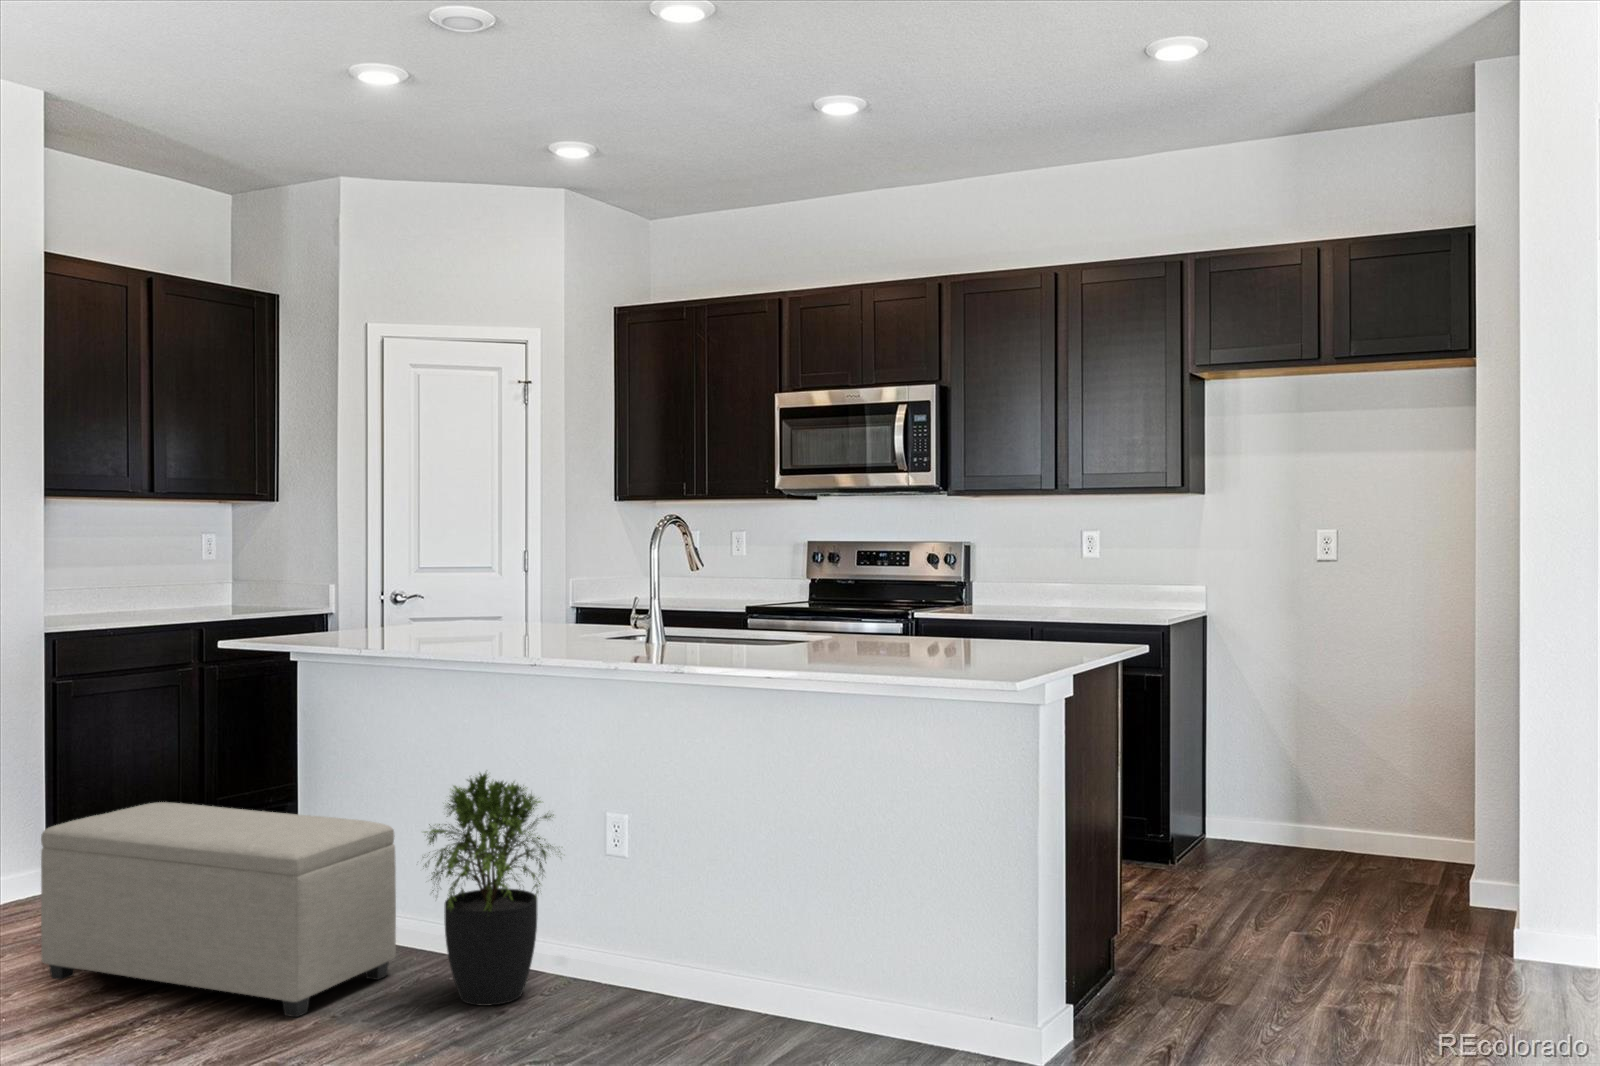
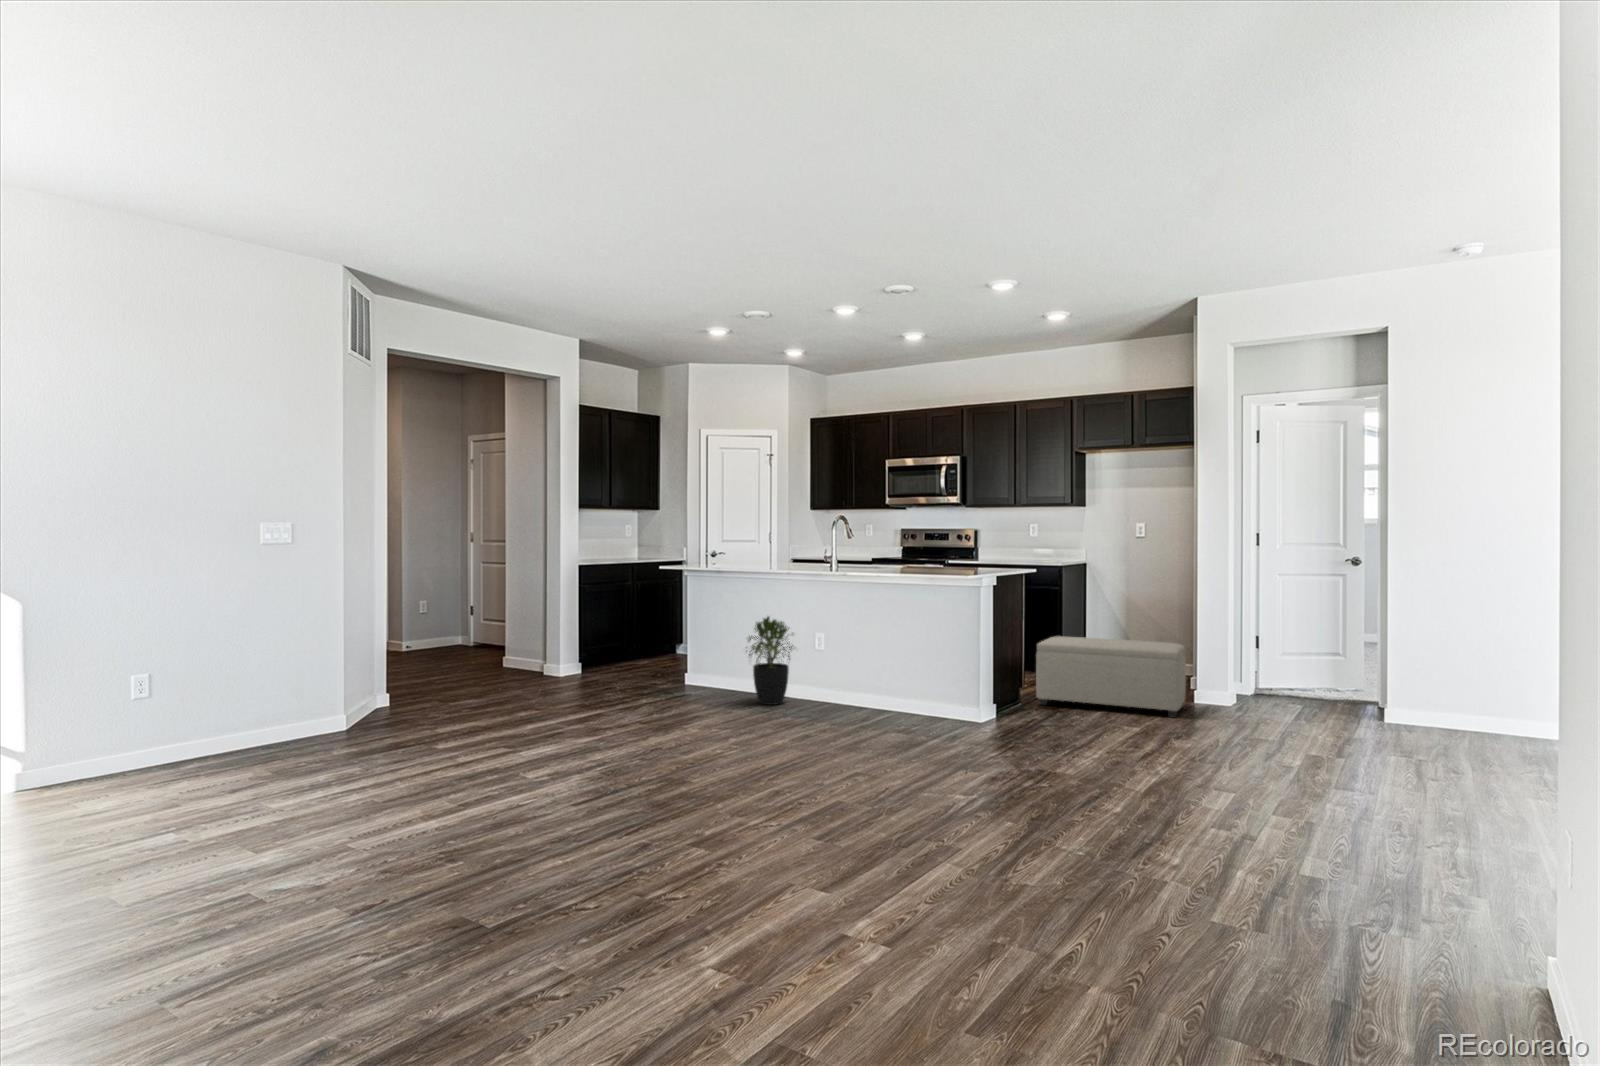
ottoman: present [41,802,396,1017] -> present [1036,636,1186,718]

